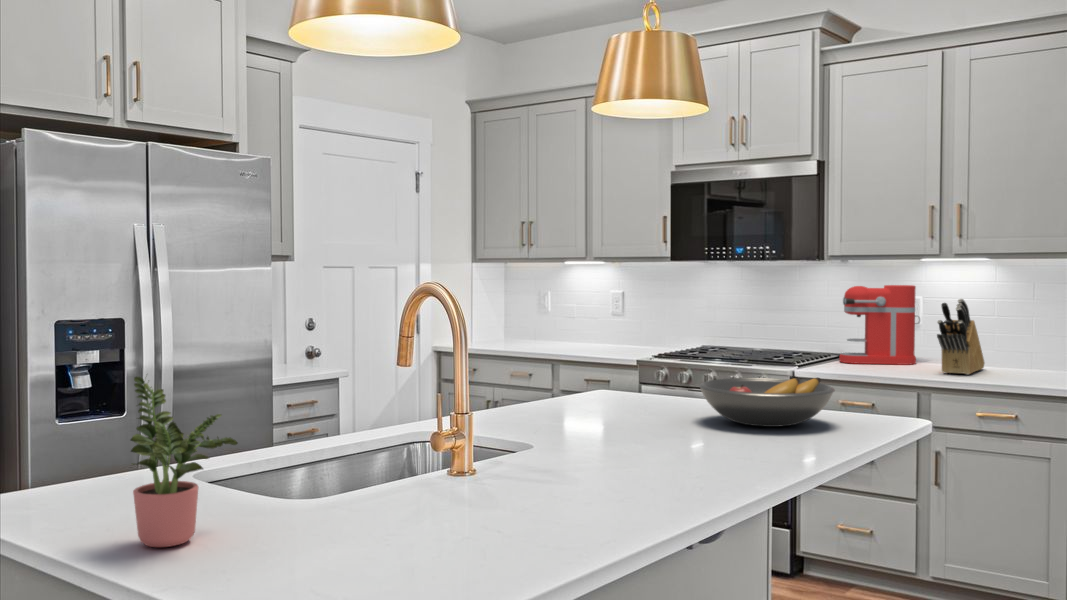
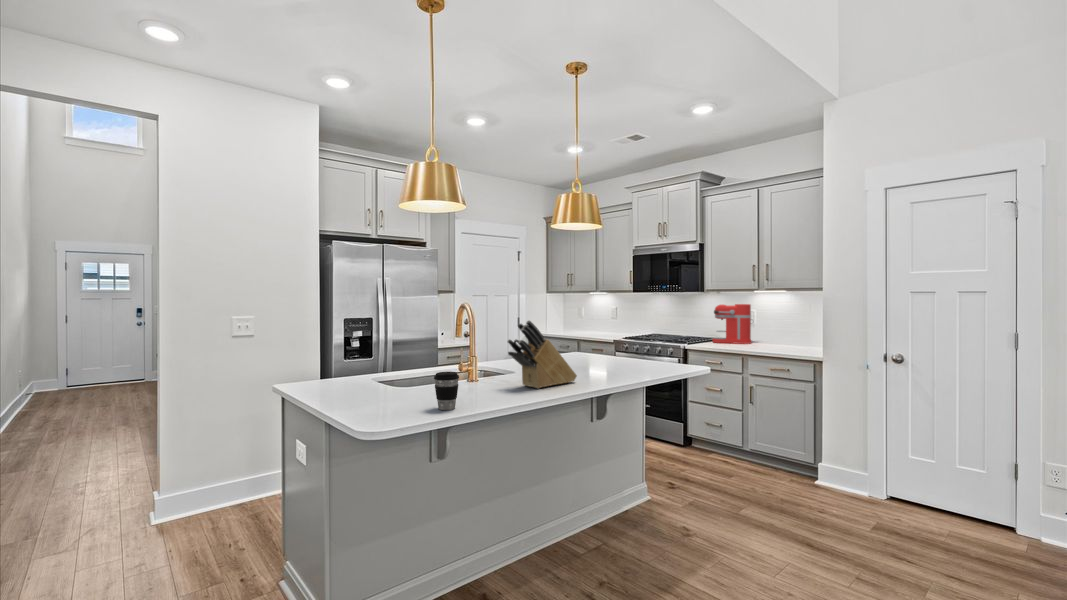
knife block: present [937,299,985,375] -> present [508,321,577,388]
potted plant: present [131,377,238,547] -> none [330,337,374,399]
fruit bowl: present [699,378,835,427] -> none [599,346,660,368]
coffee cup: none [451,465,518,571] -> present [434,372,459,410]

